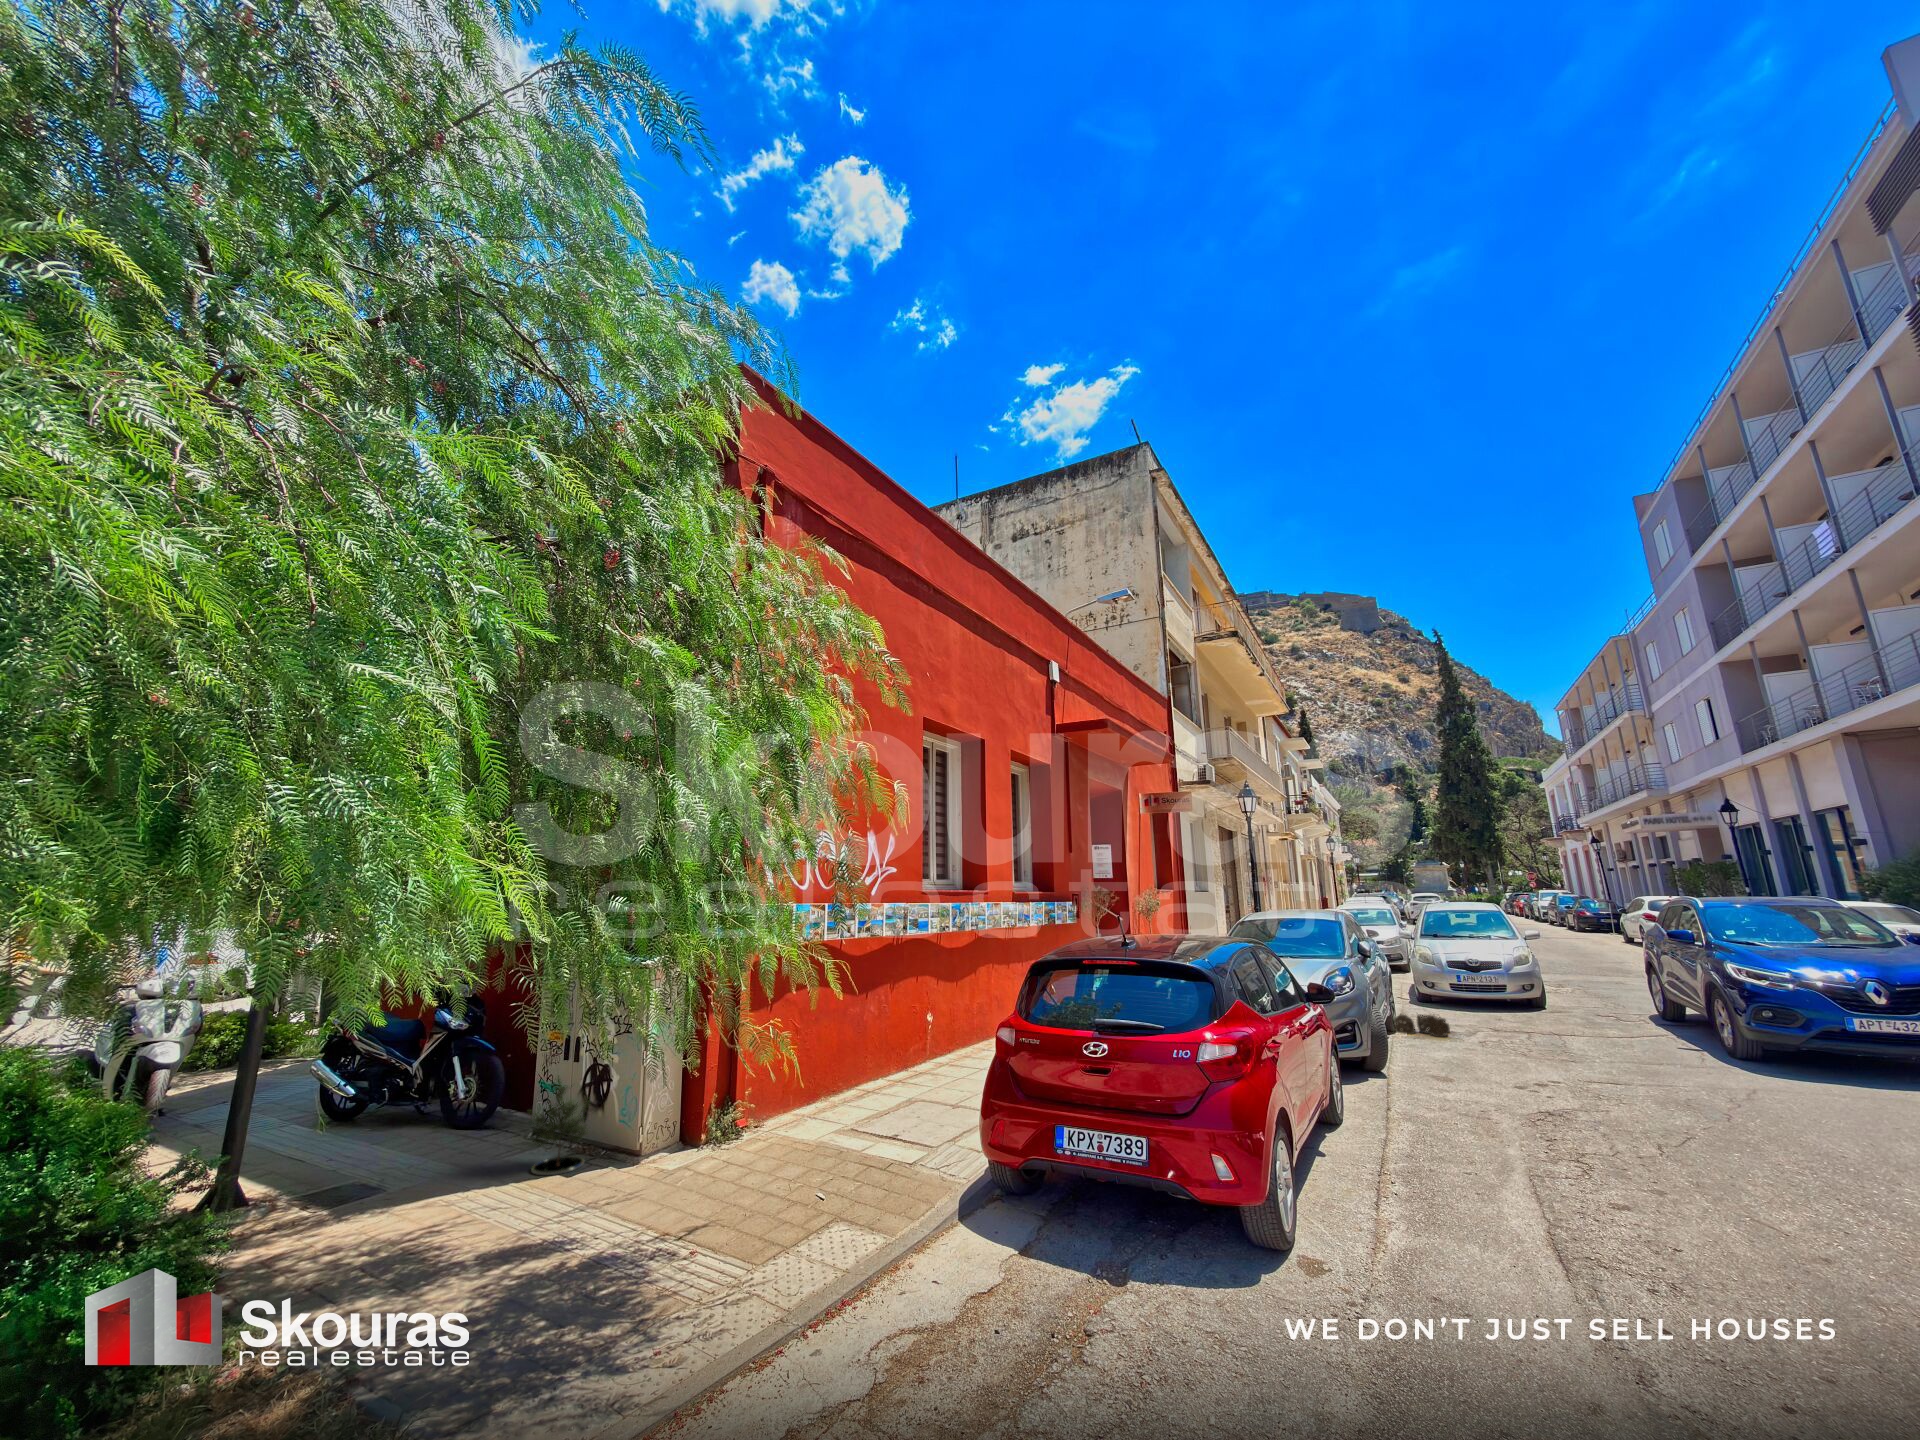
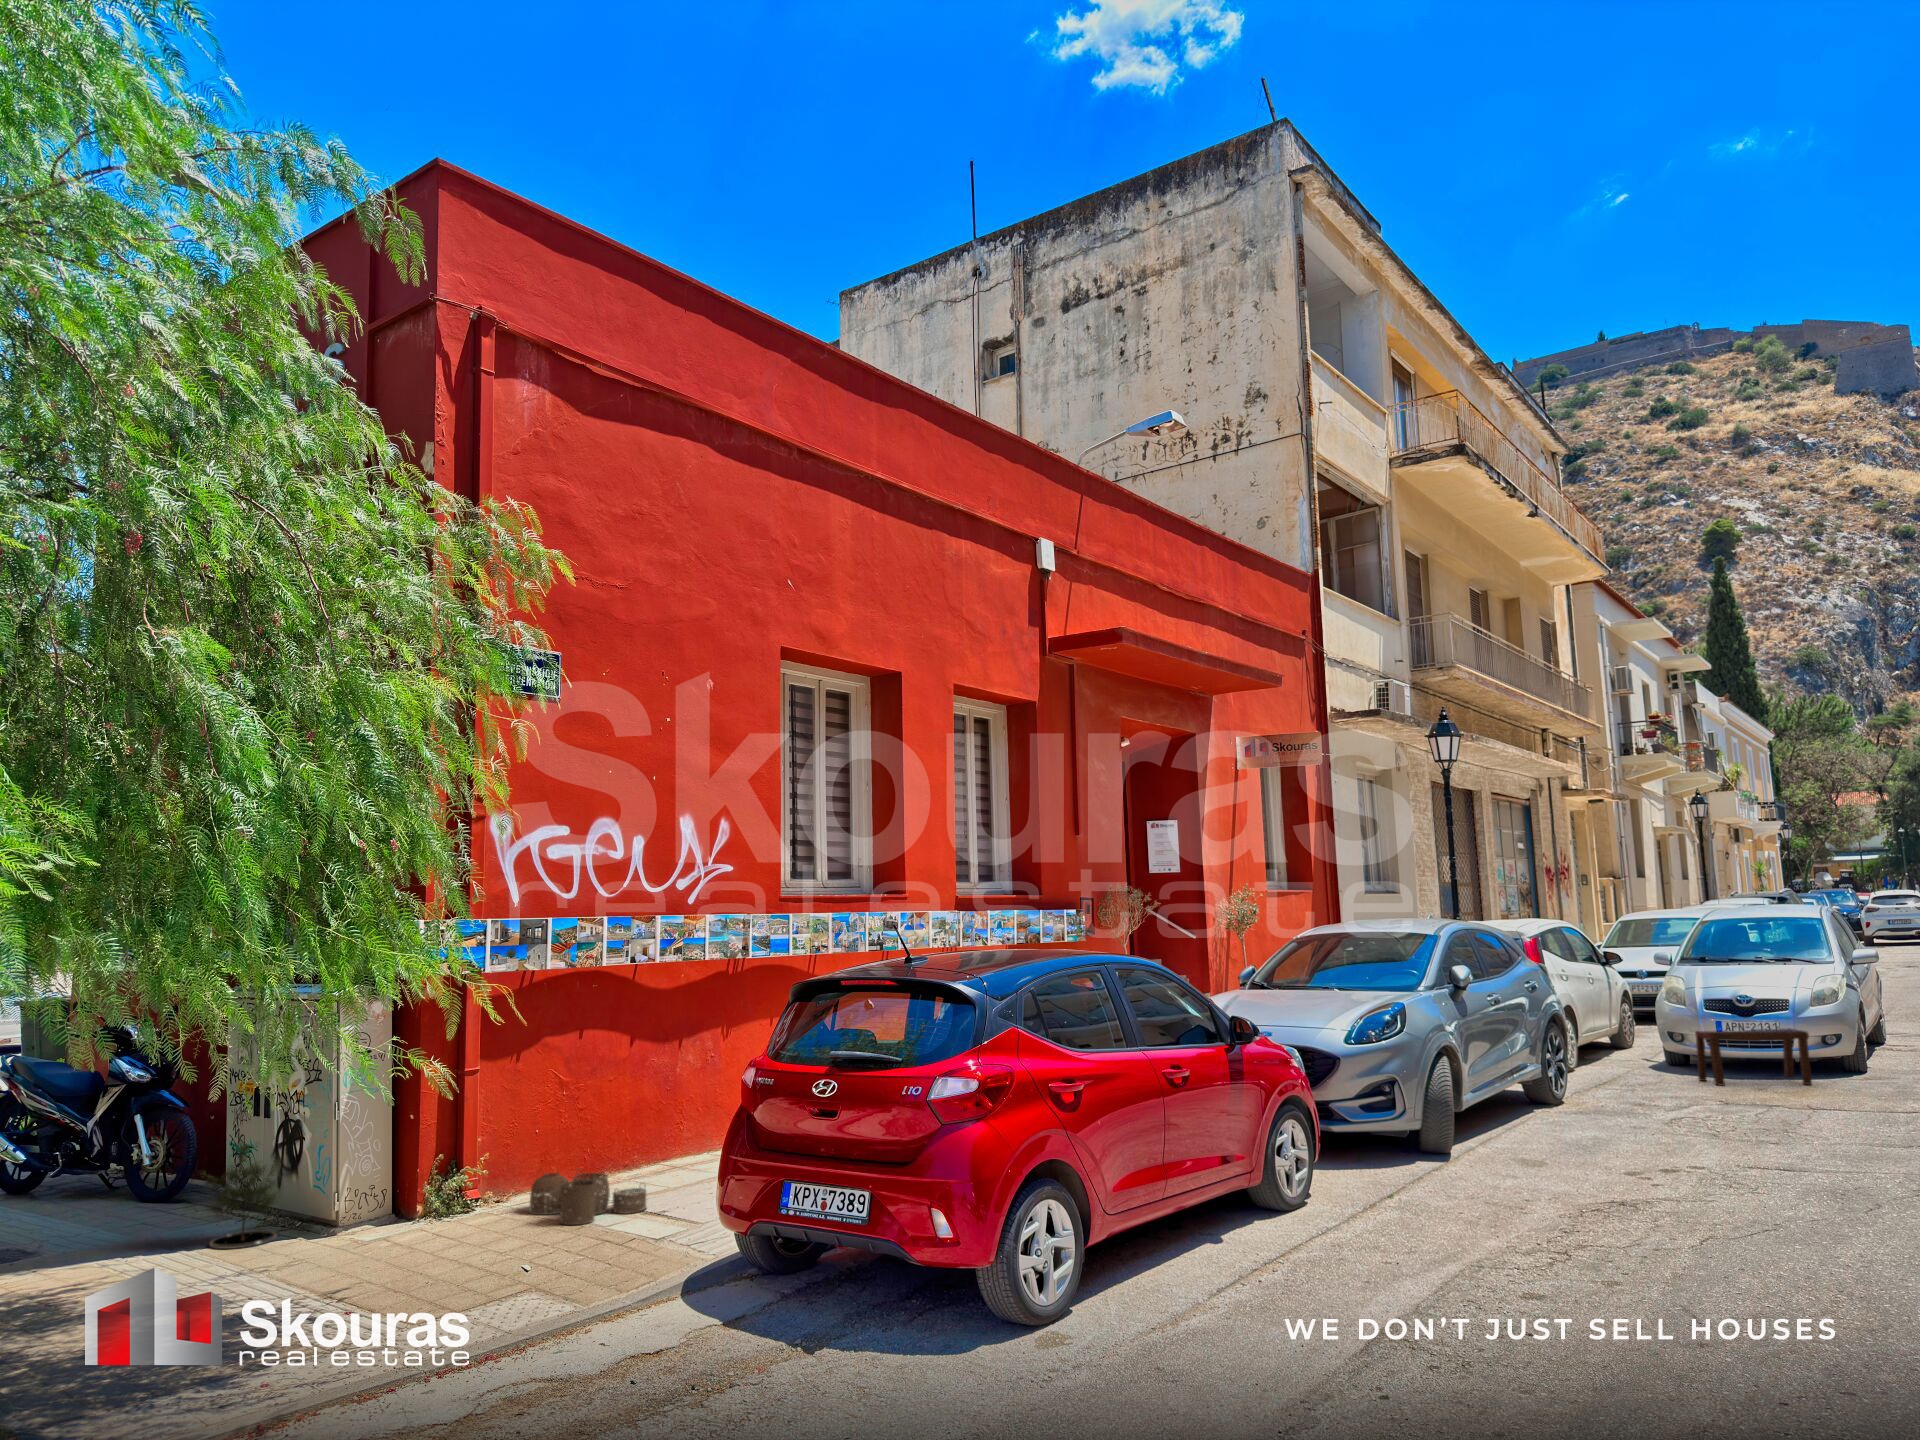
bench: none [1450,984,1526,1021] -> present [1695,1028,1812,1086]
woven basket: present [1394,1015,1450,1037] -> present [529,1172,646,1225]

